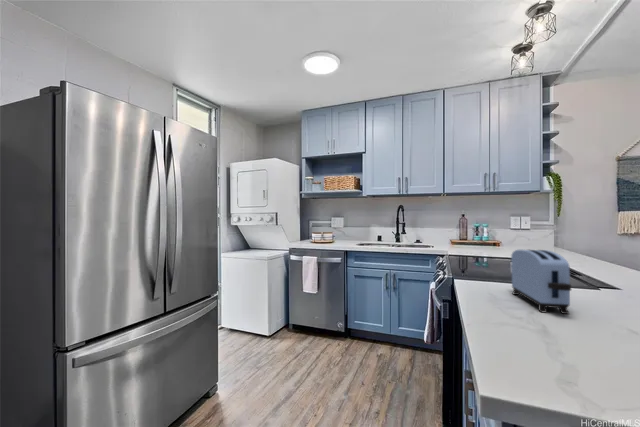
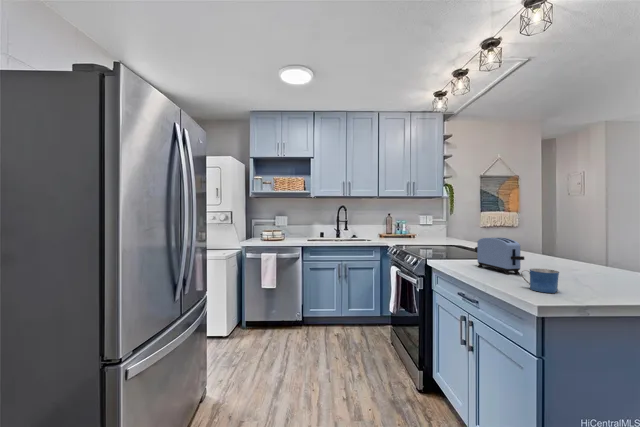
mug: none [518,309,586,363] -> present [521,268,559,293]

